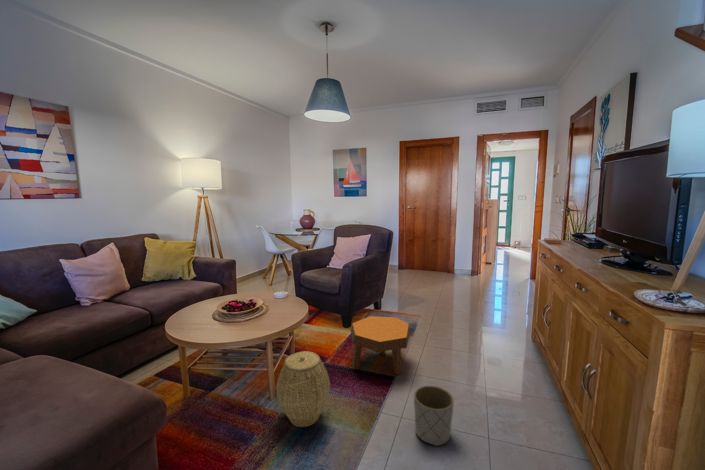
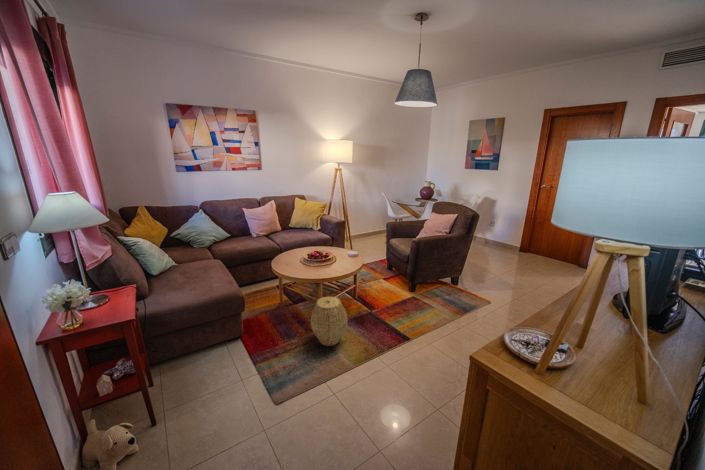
footstool: present [351,316,411,375] -> none [386,287,442,340]
planter: present [414,386,454,446] -> none [385,350,417,396]

